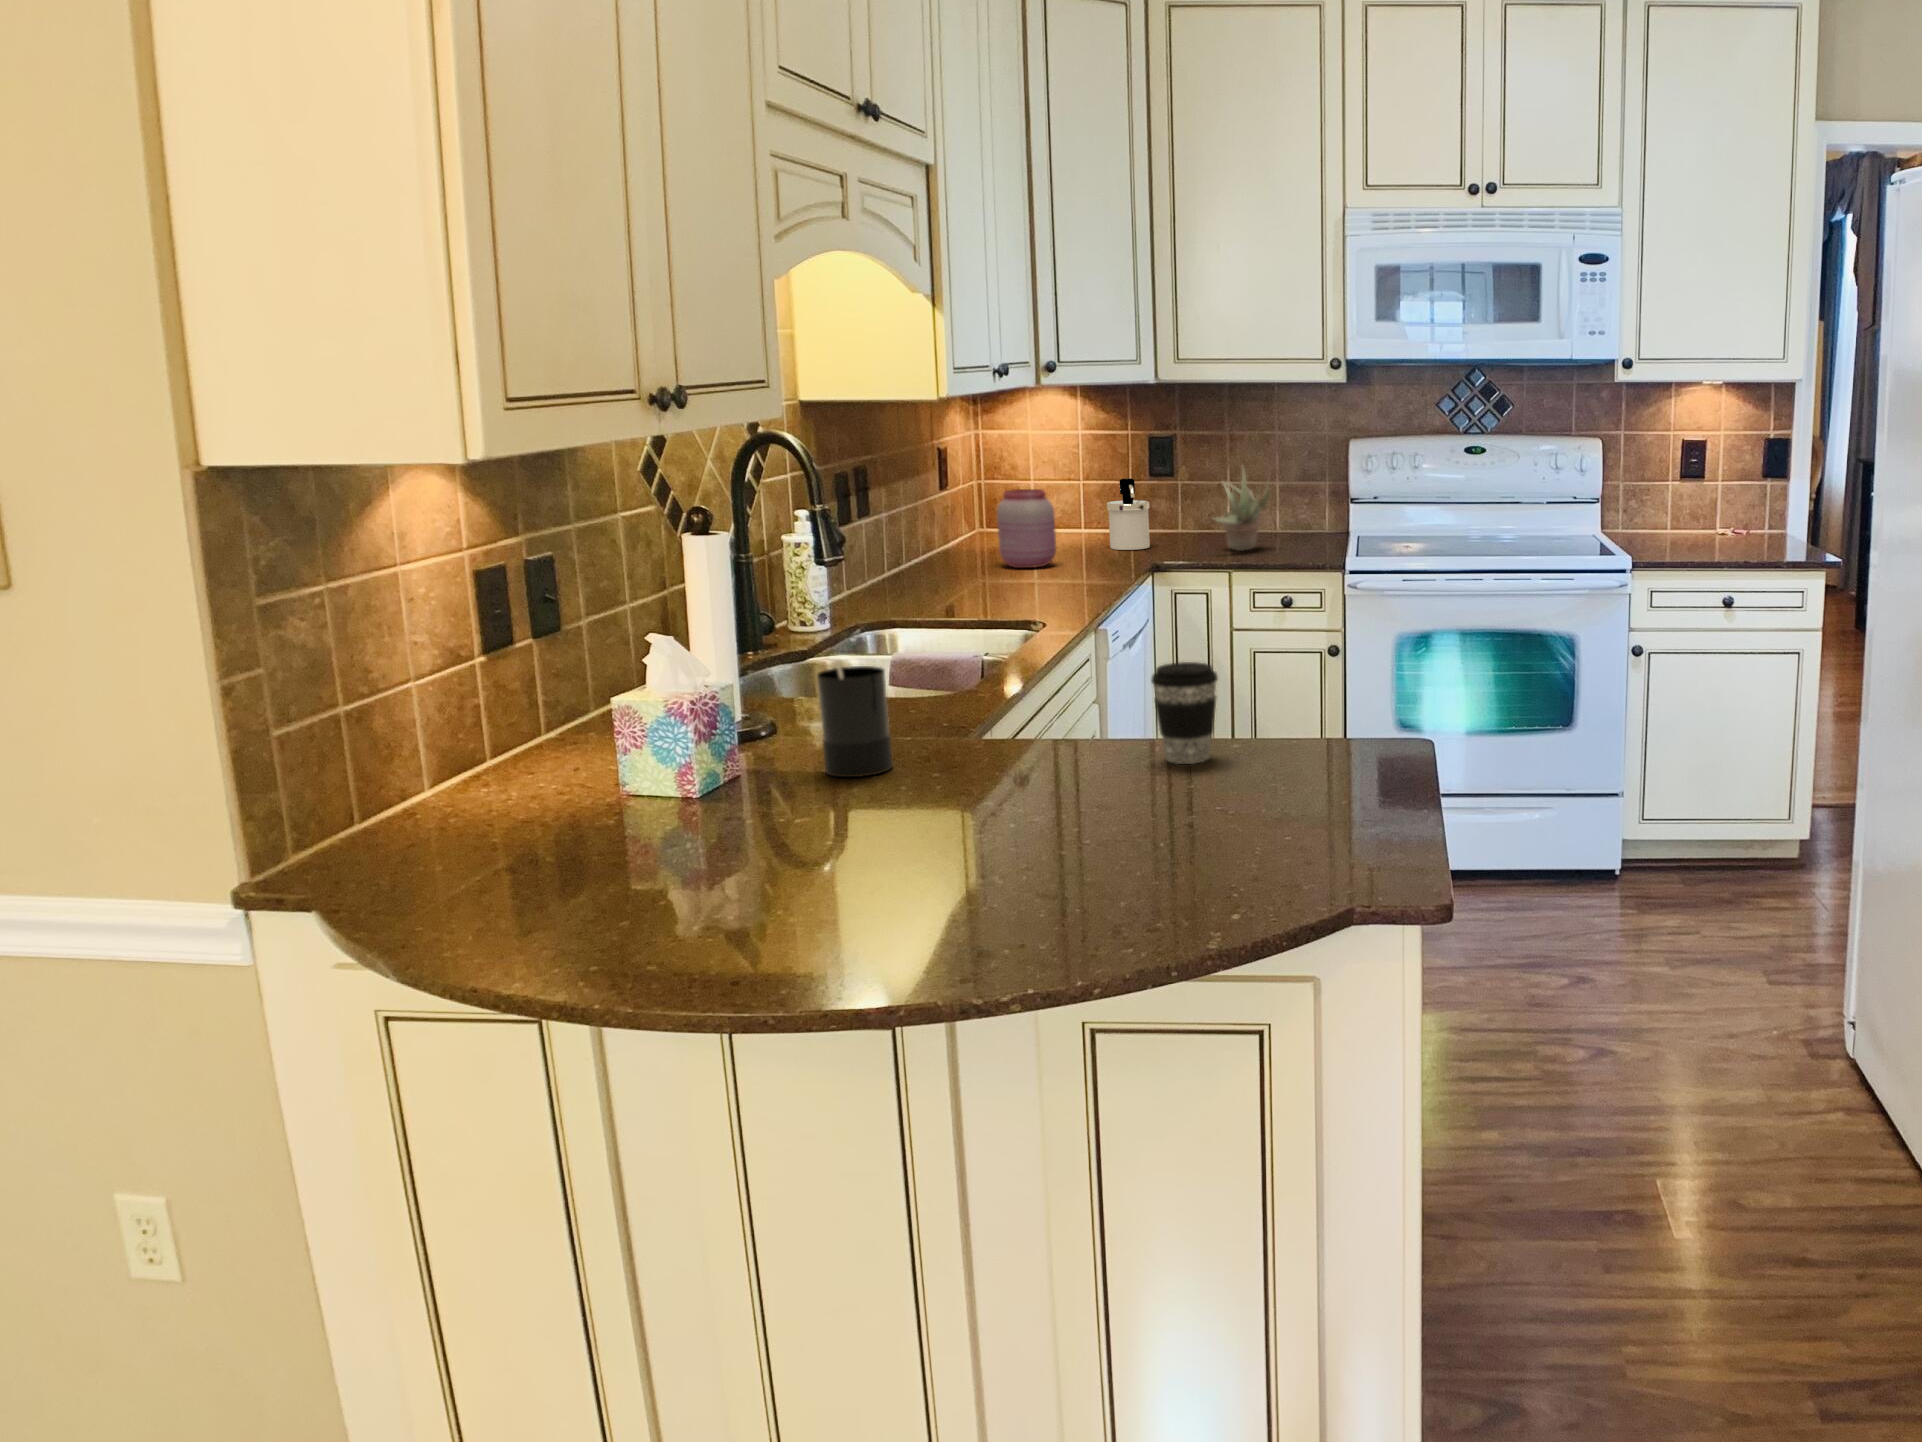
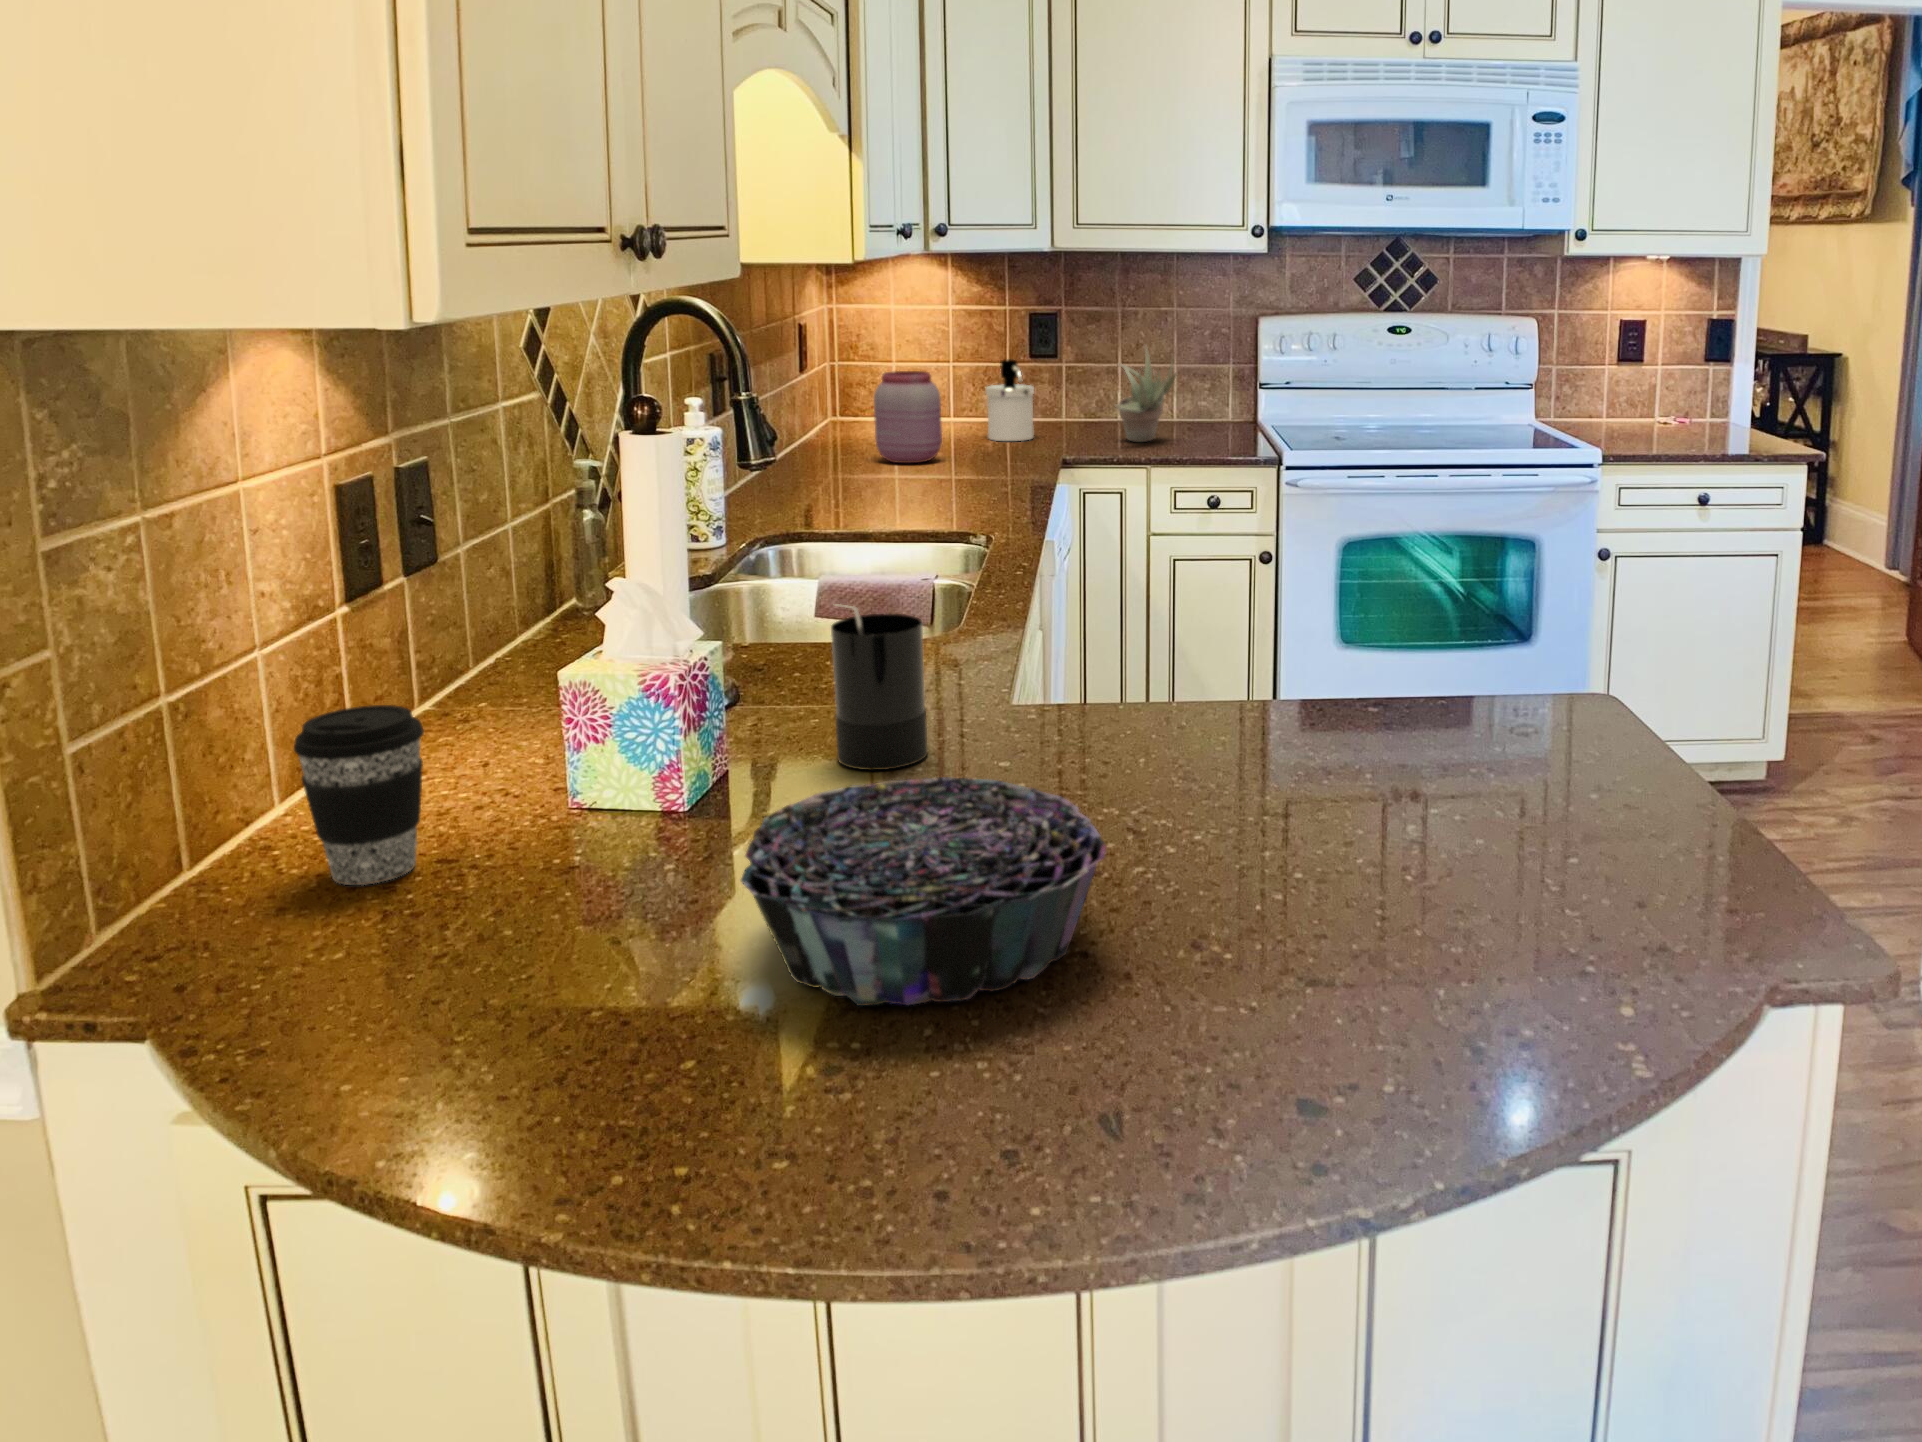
coffee cup: present [1151,662,1218,764] -> present [294,705,424,885]
decorative bowl: none [677,768,927,899] -> present [741,777,1106,1006]

